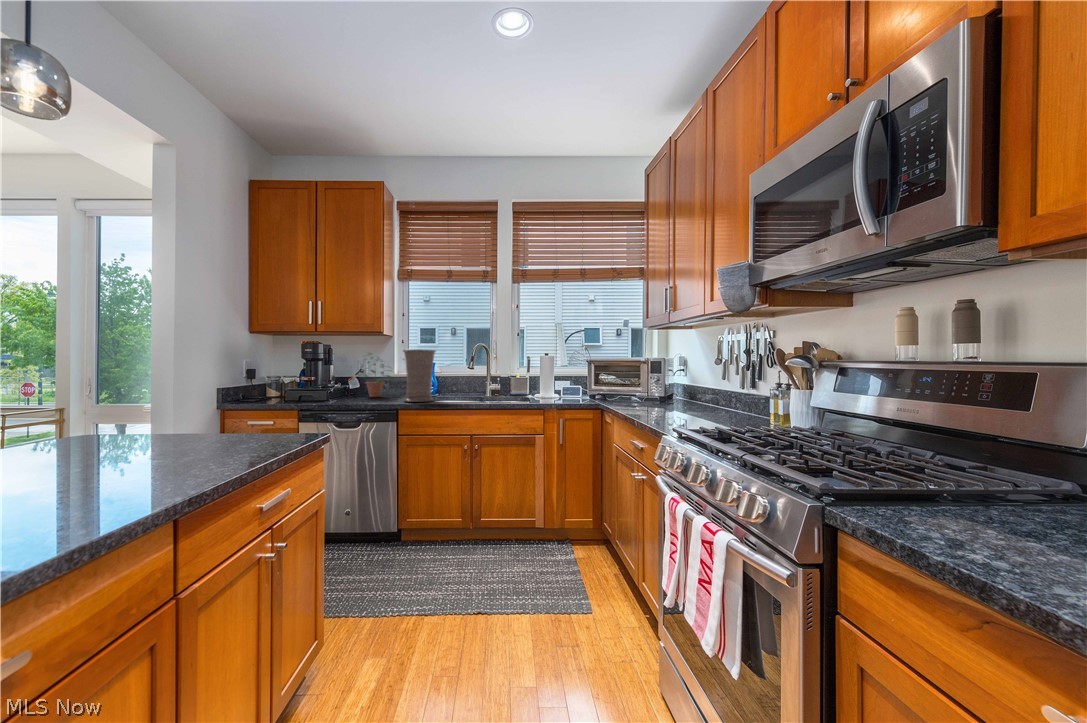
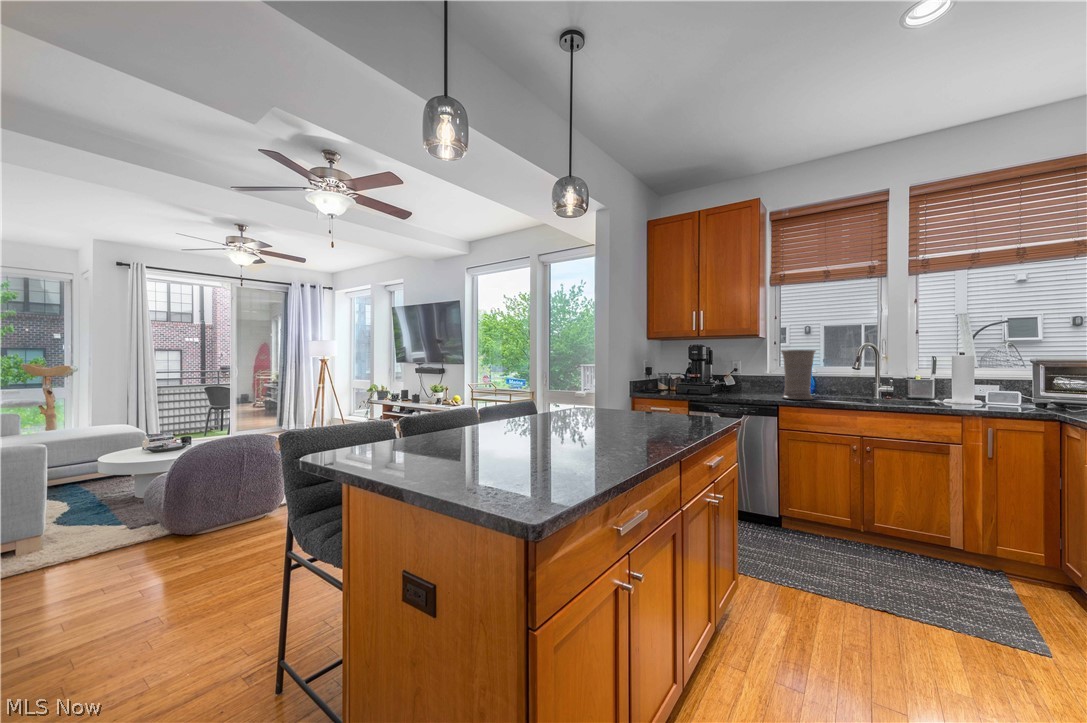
potted plant: present [362,353,393,397] -> none [728,354,775,393]

